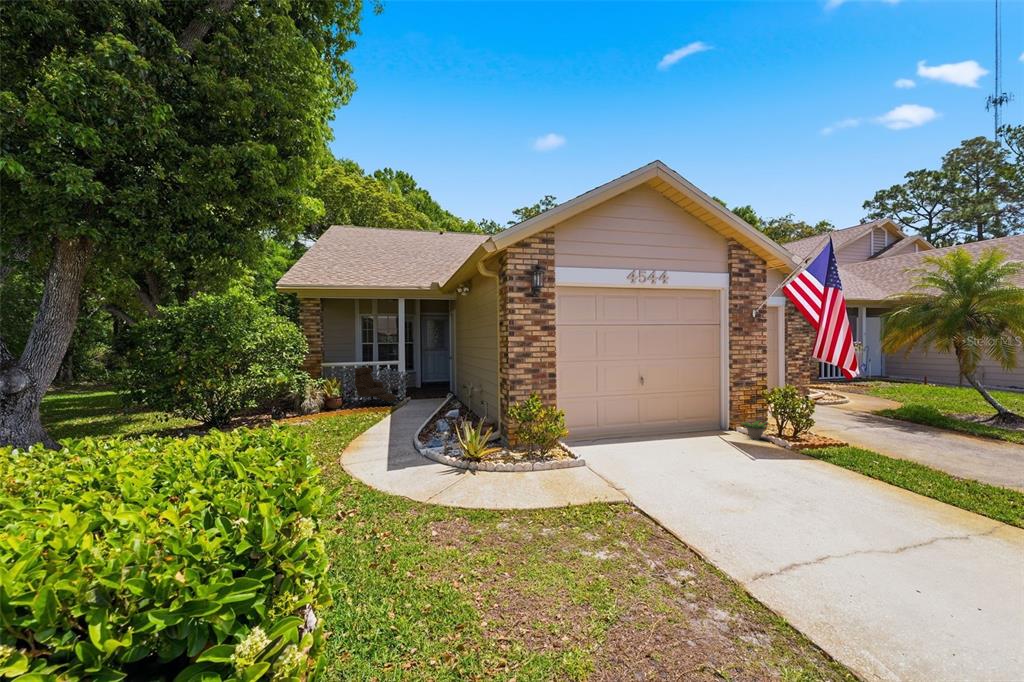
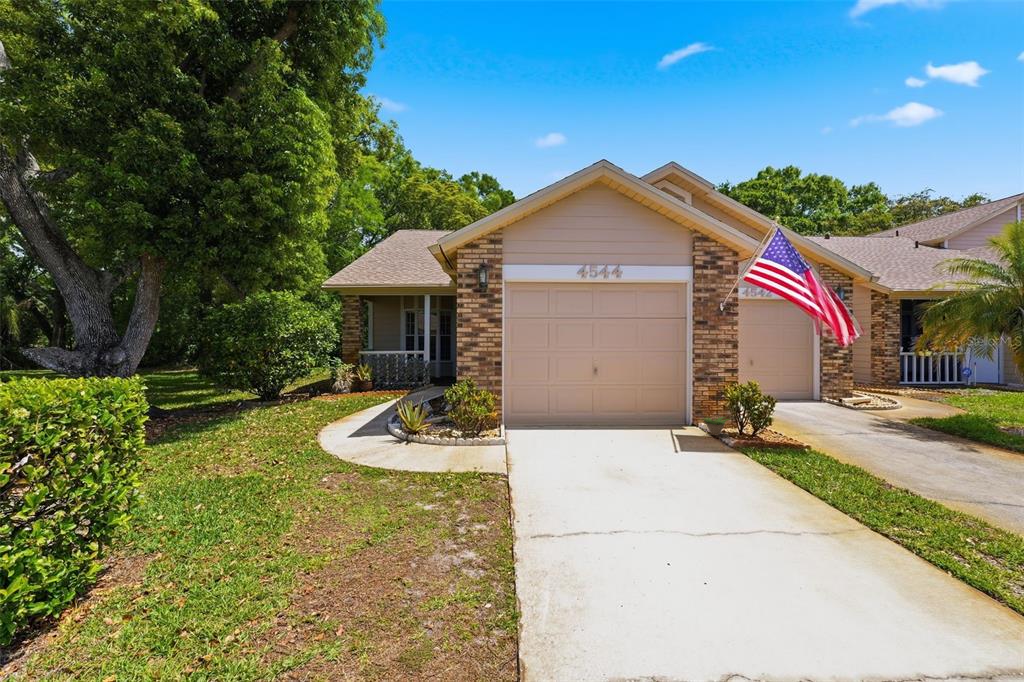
lounge chair: present [355,367,397,407] -> none [382,356,416,392]

